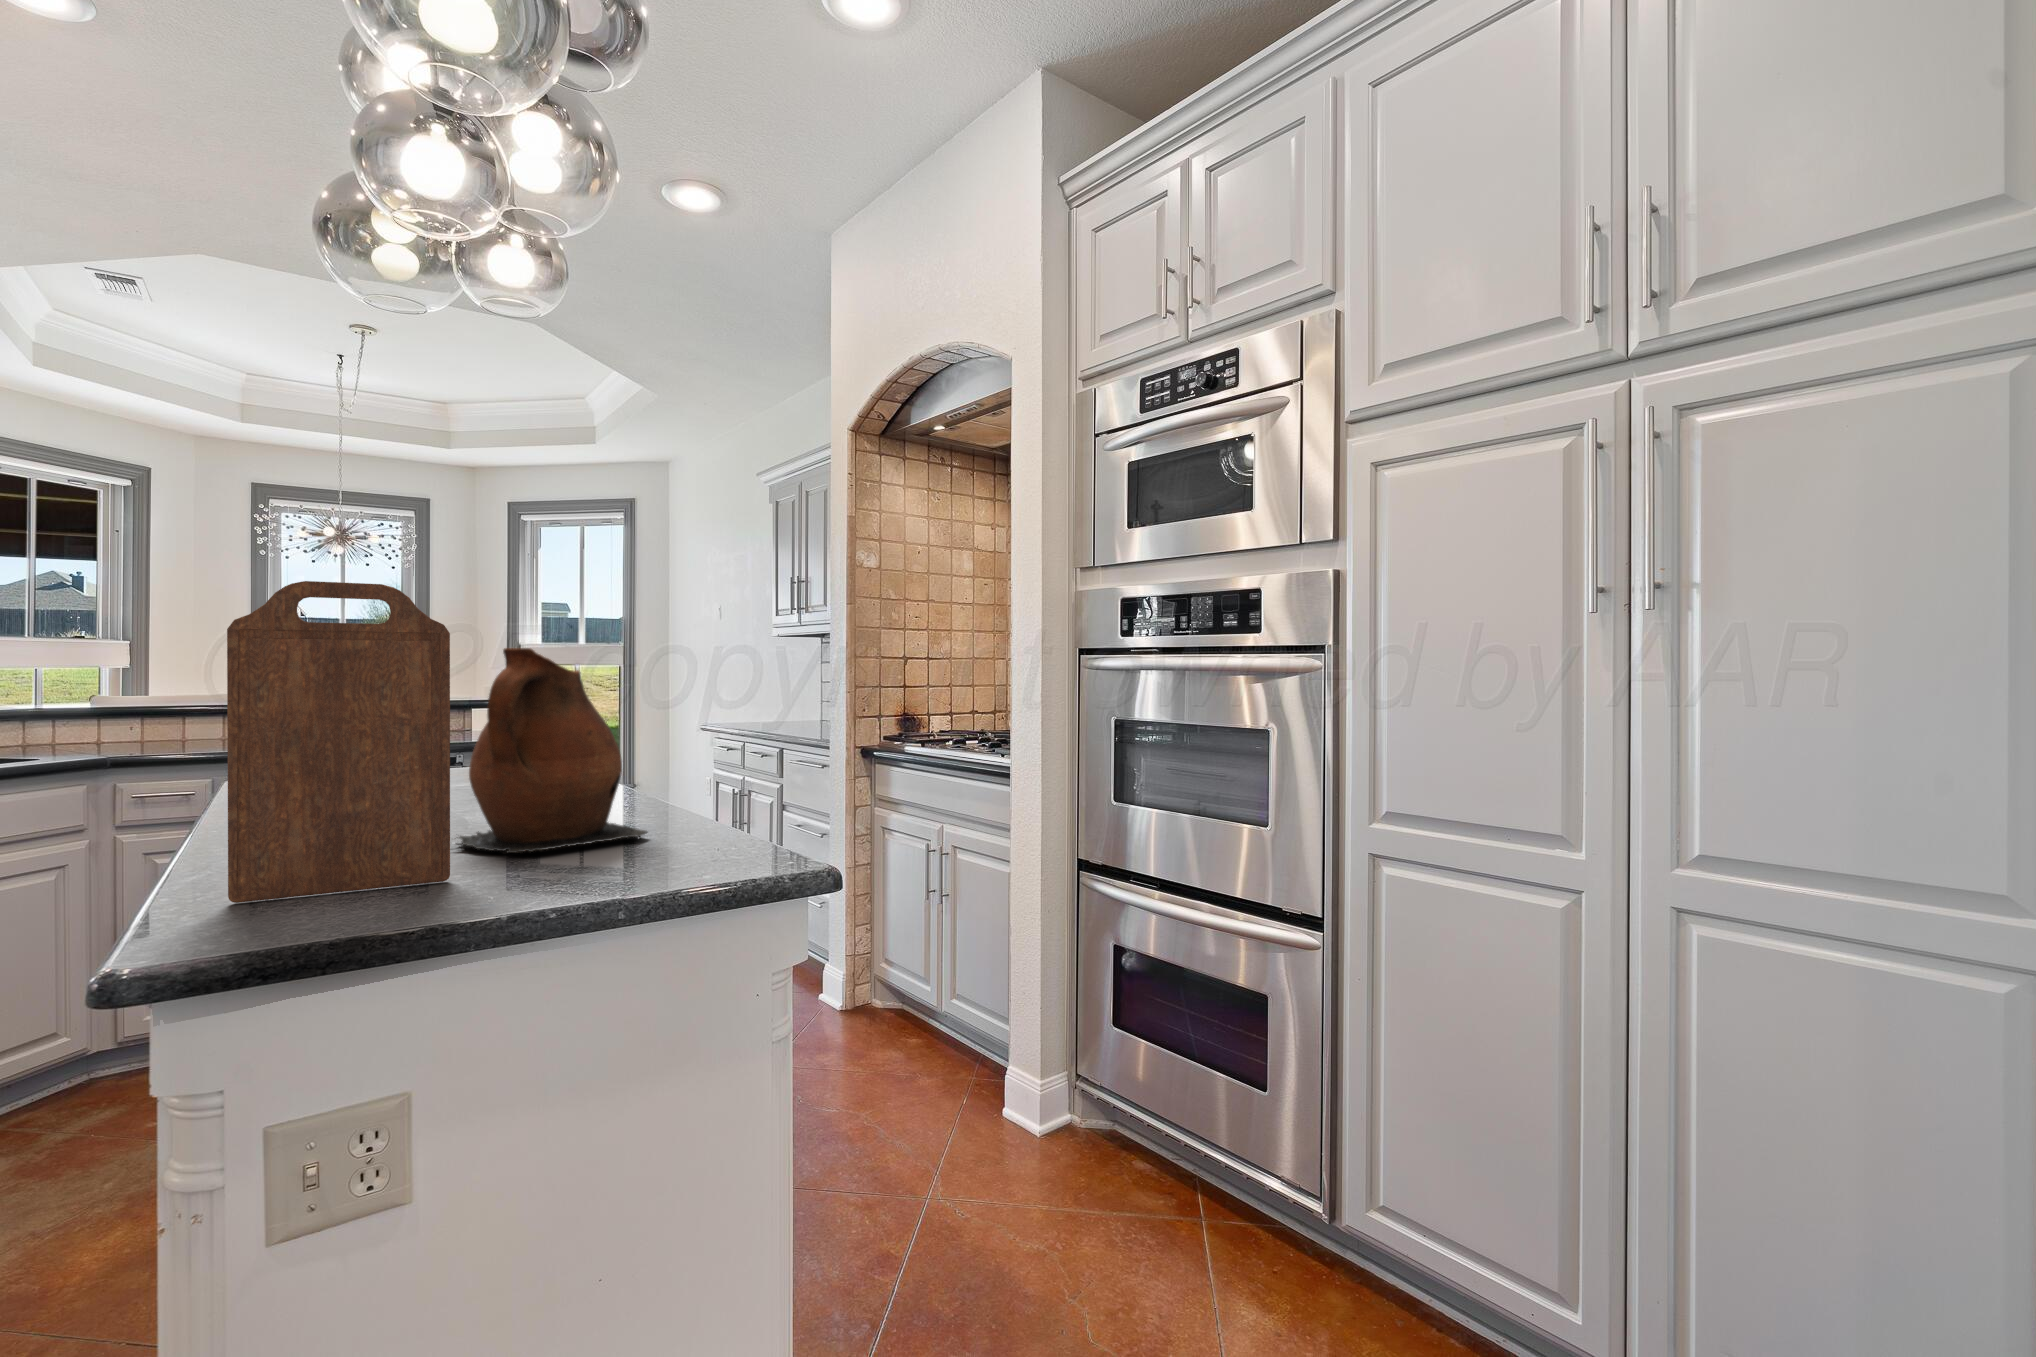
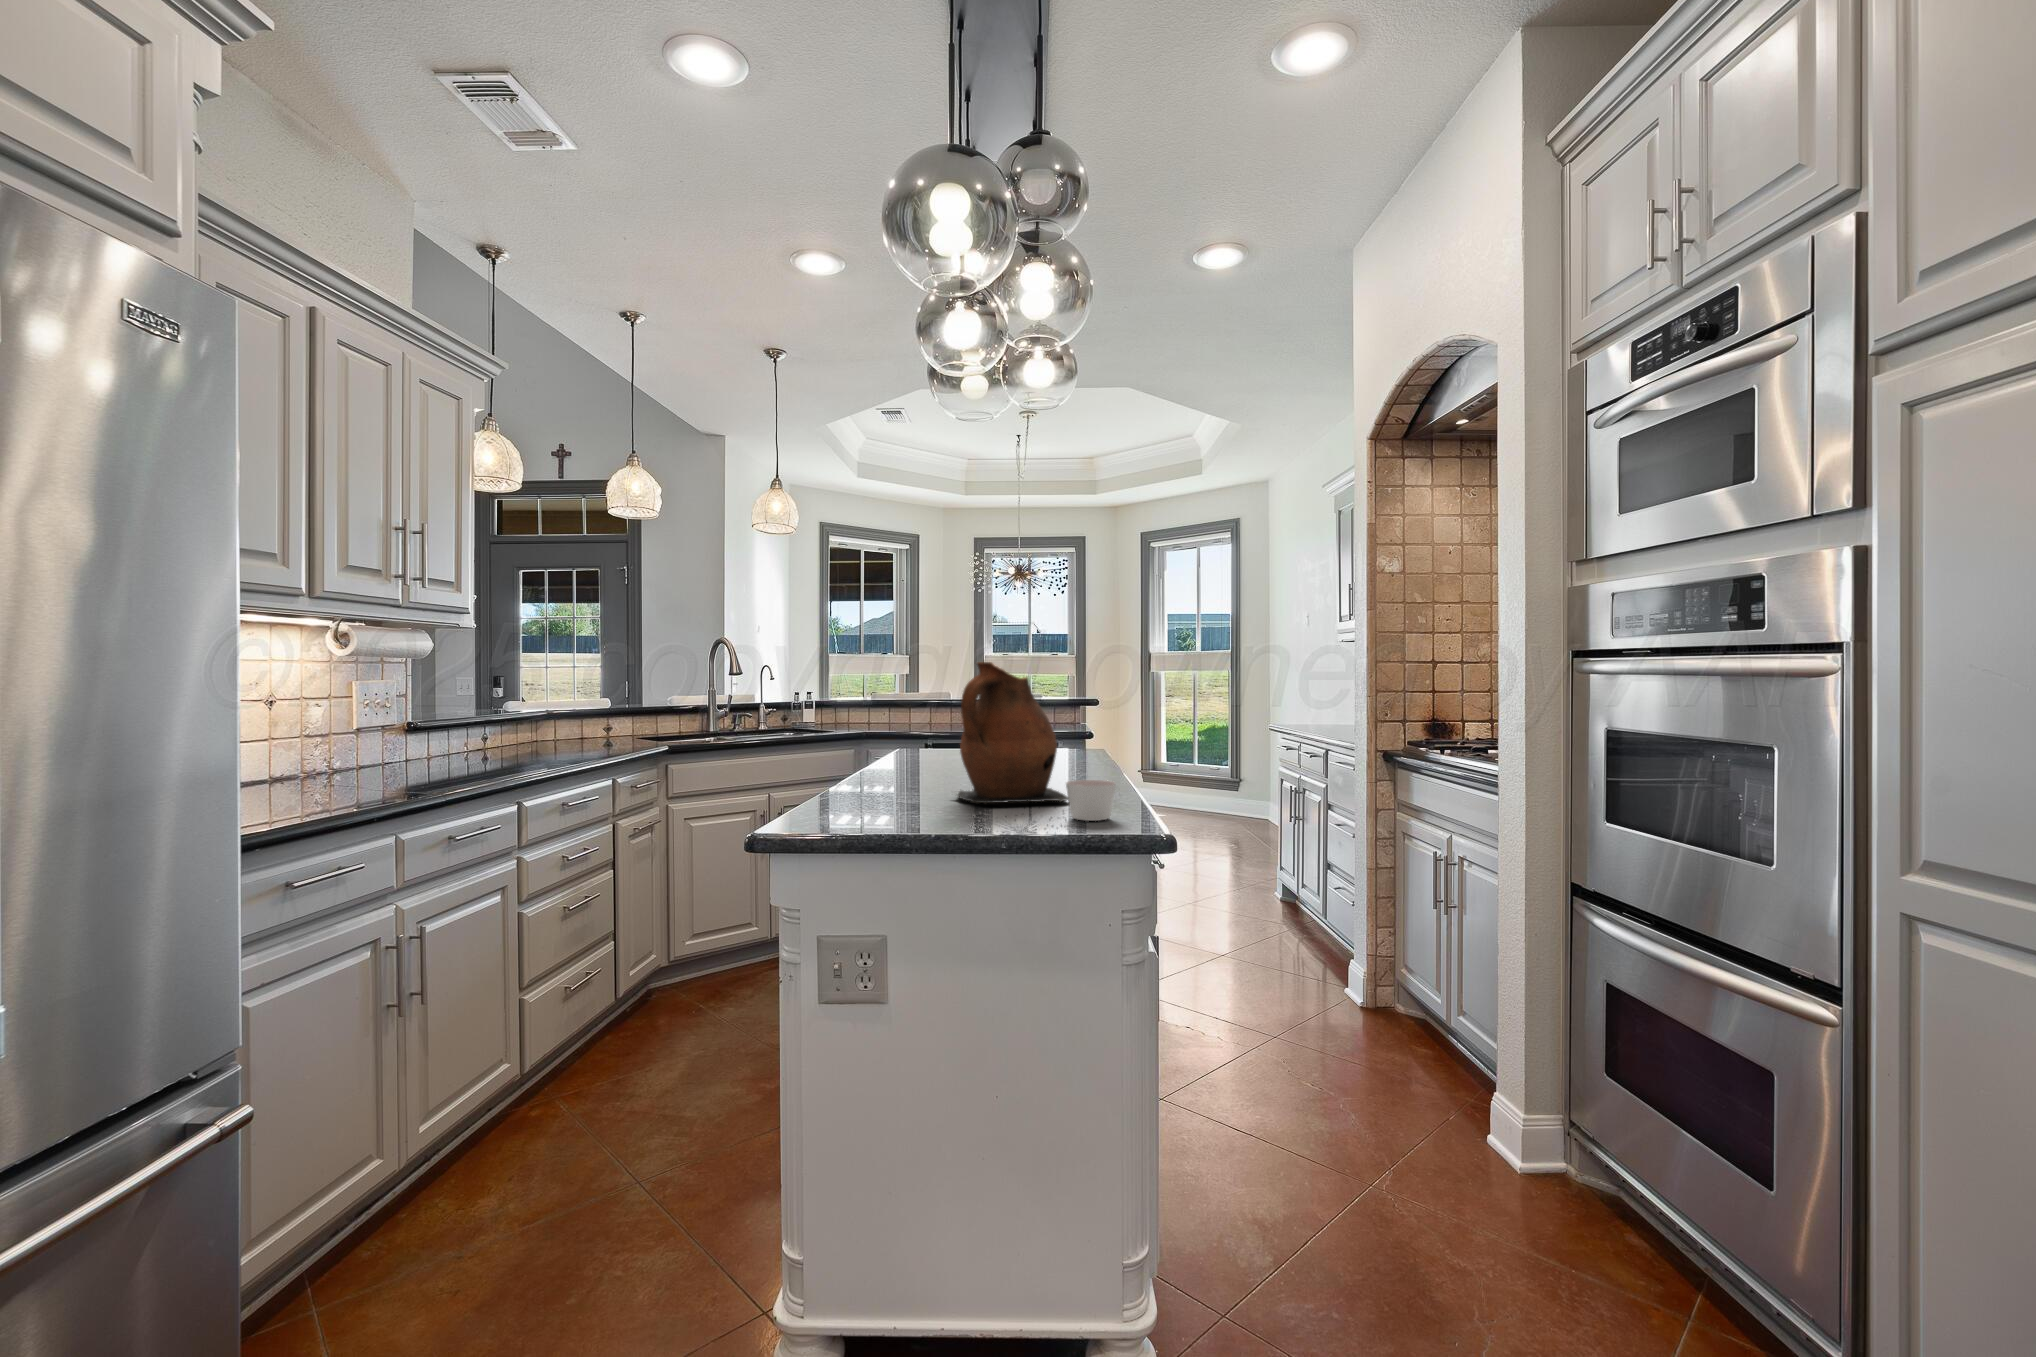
cutting board: present [227,581,450,903] -> none [818,624,927,815]
candle: none [675,804,745,860] -> present [1066,780,1116,821]

